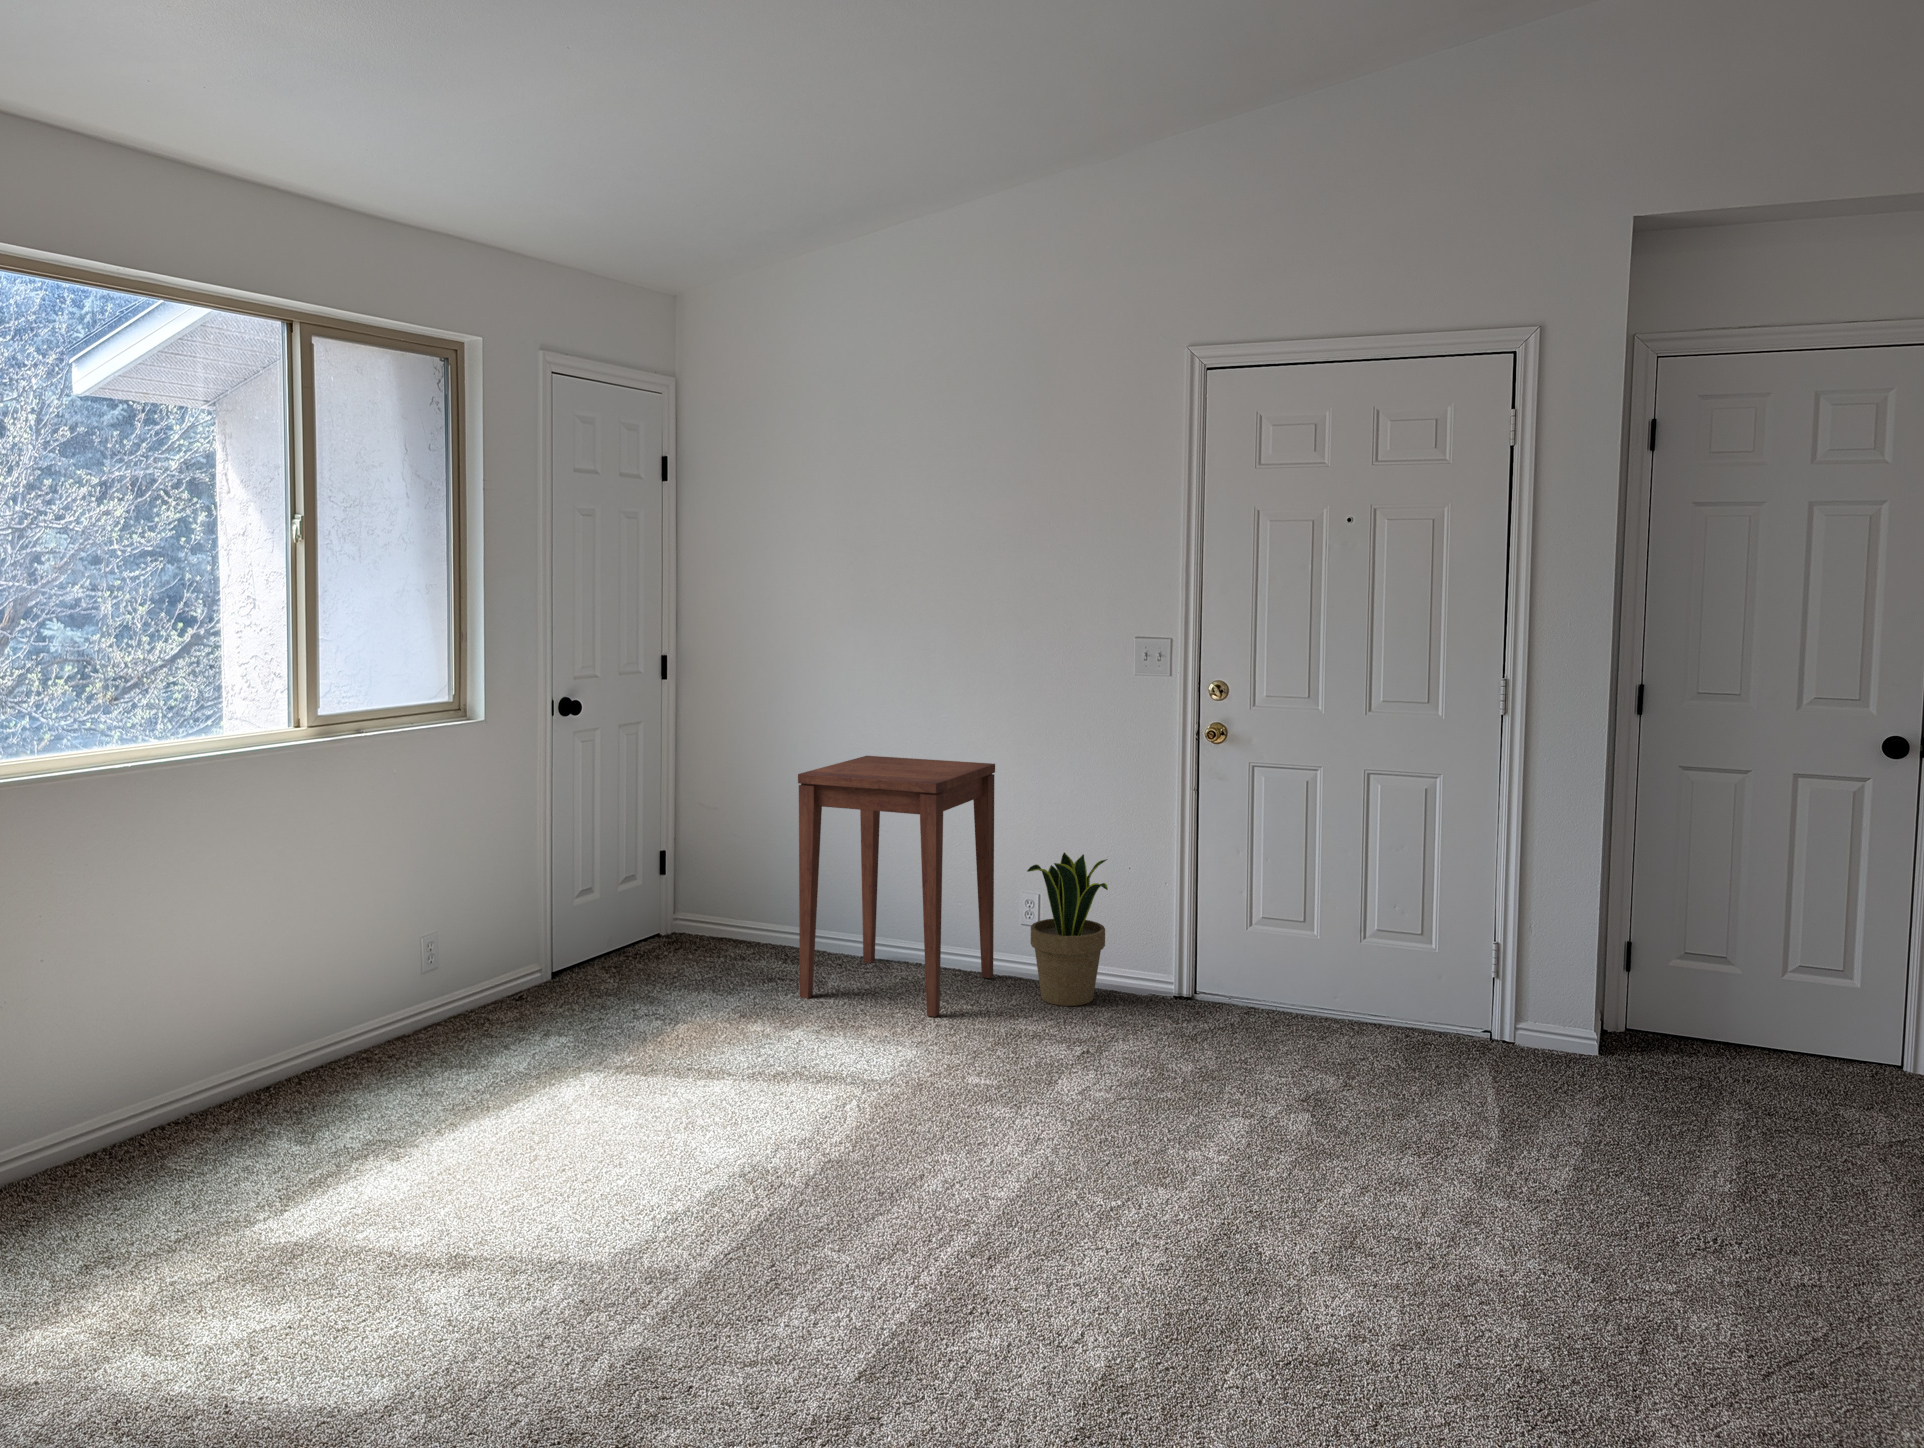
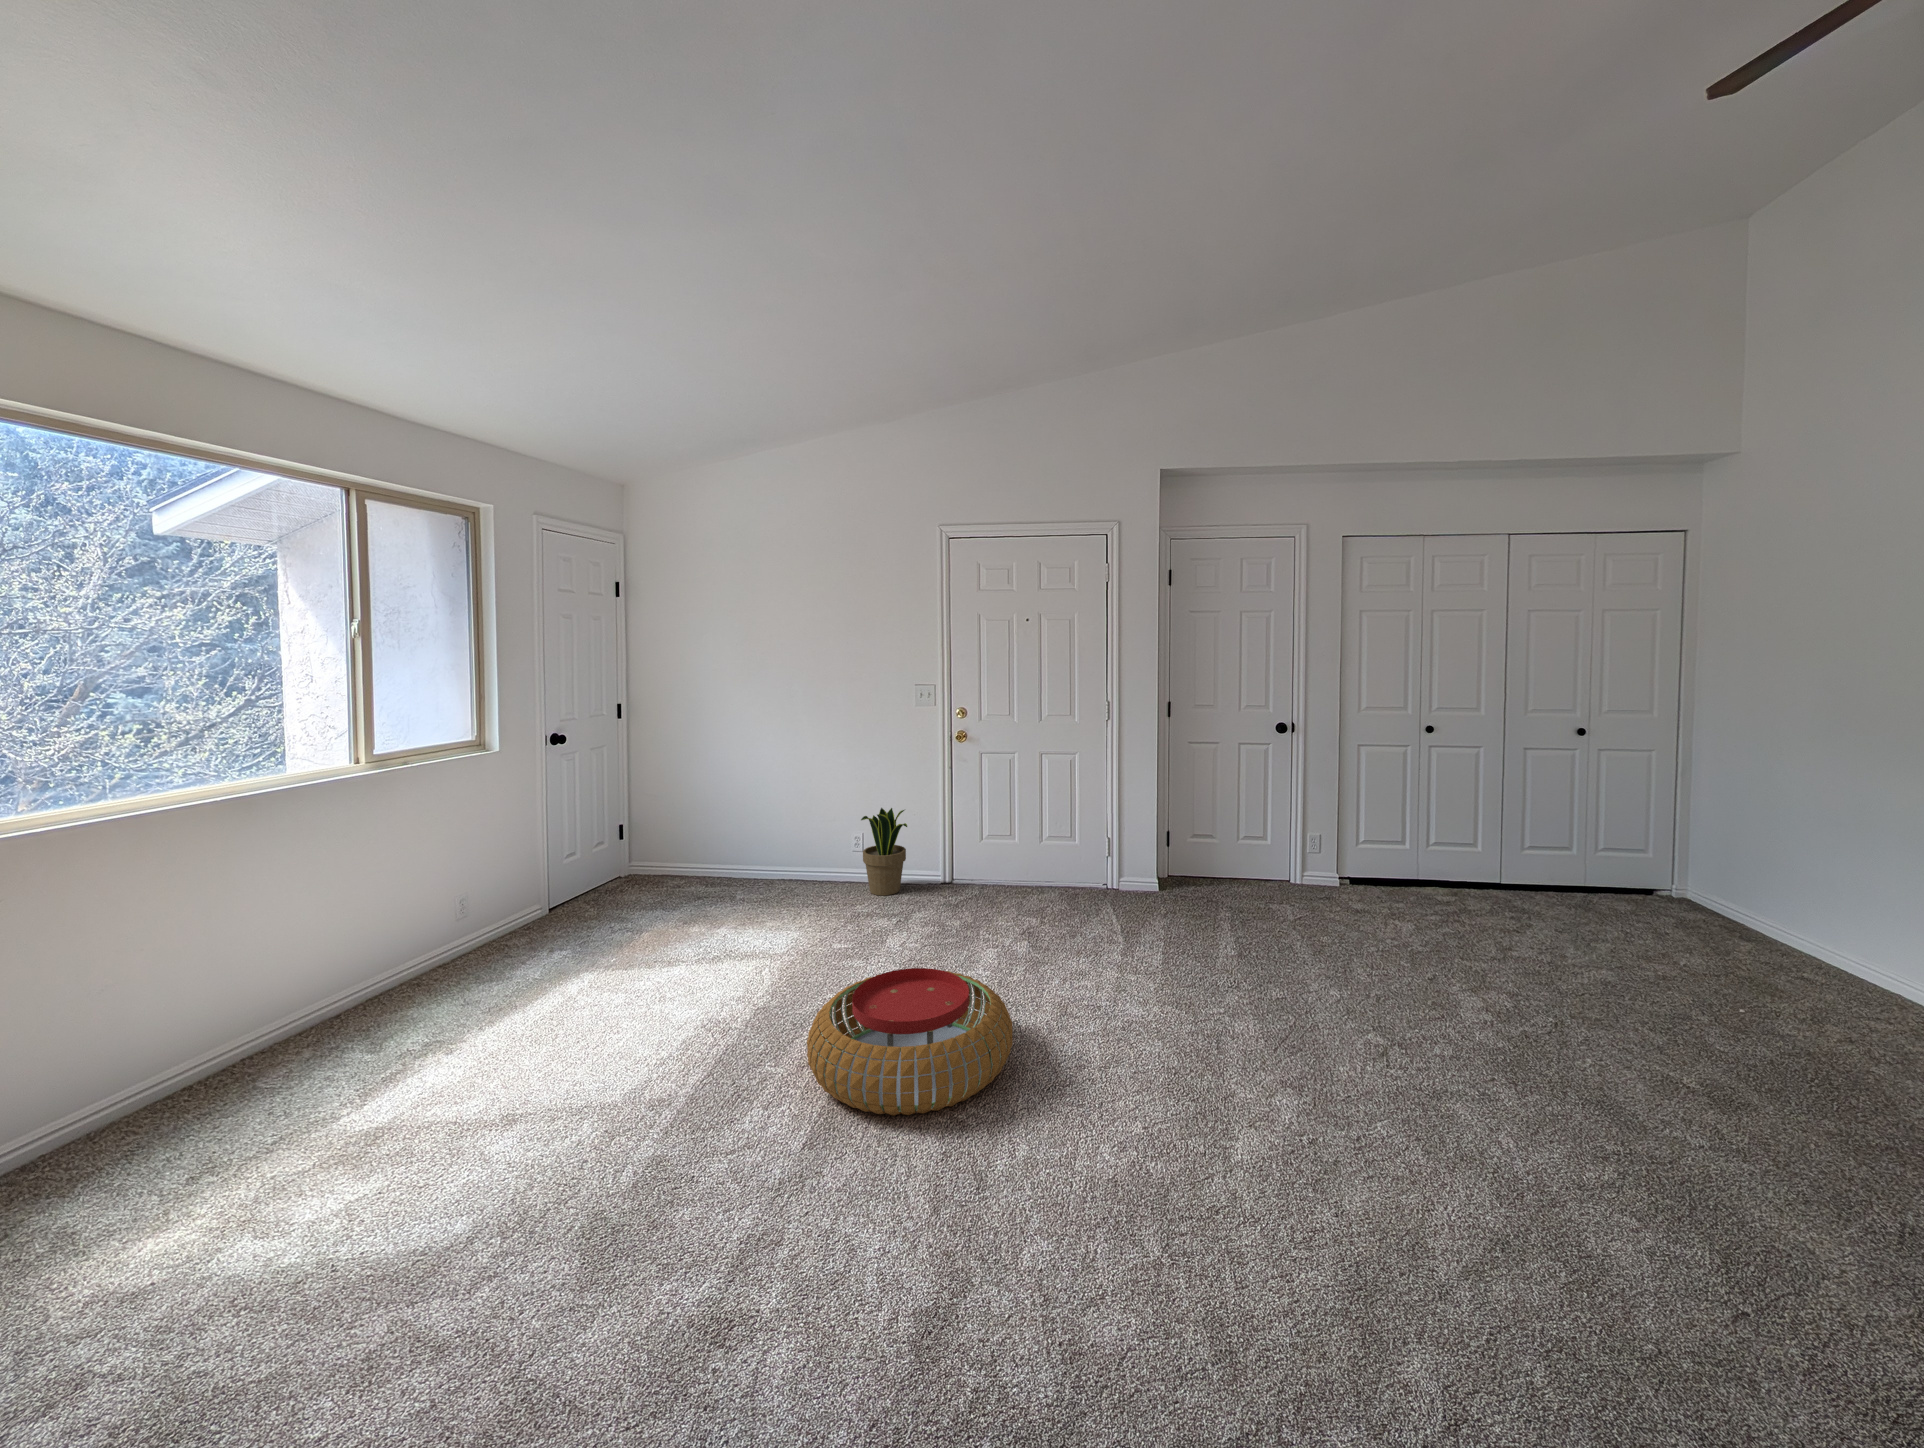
side table: present [798,756,995,1017] -> none [718,758,840,911]
pouf: none [885,1122,1239,1364] -> present [807,968,1013,1116]

